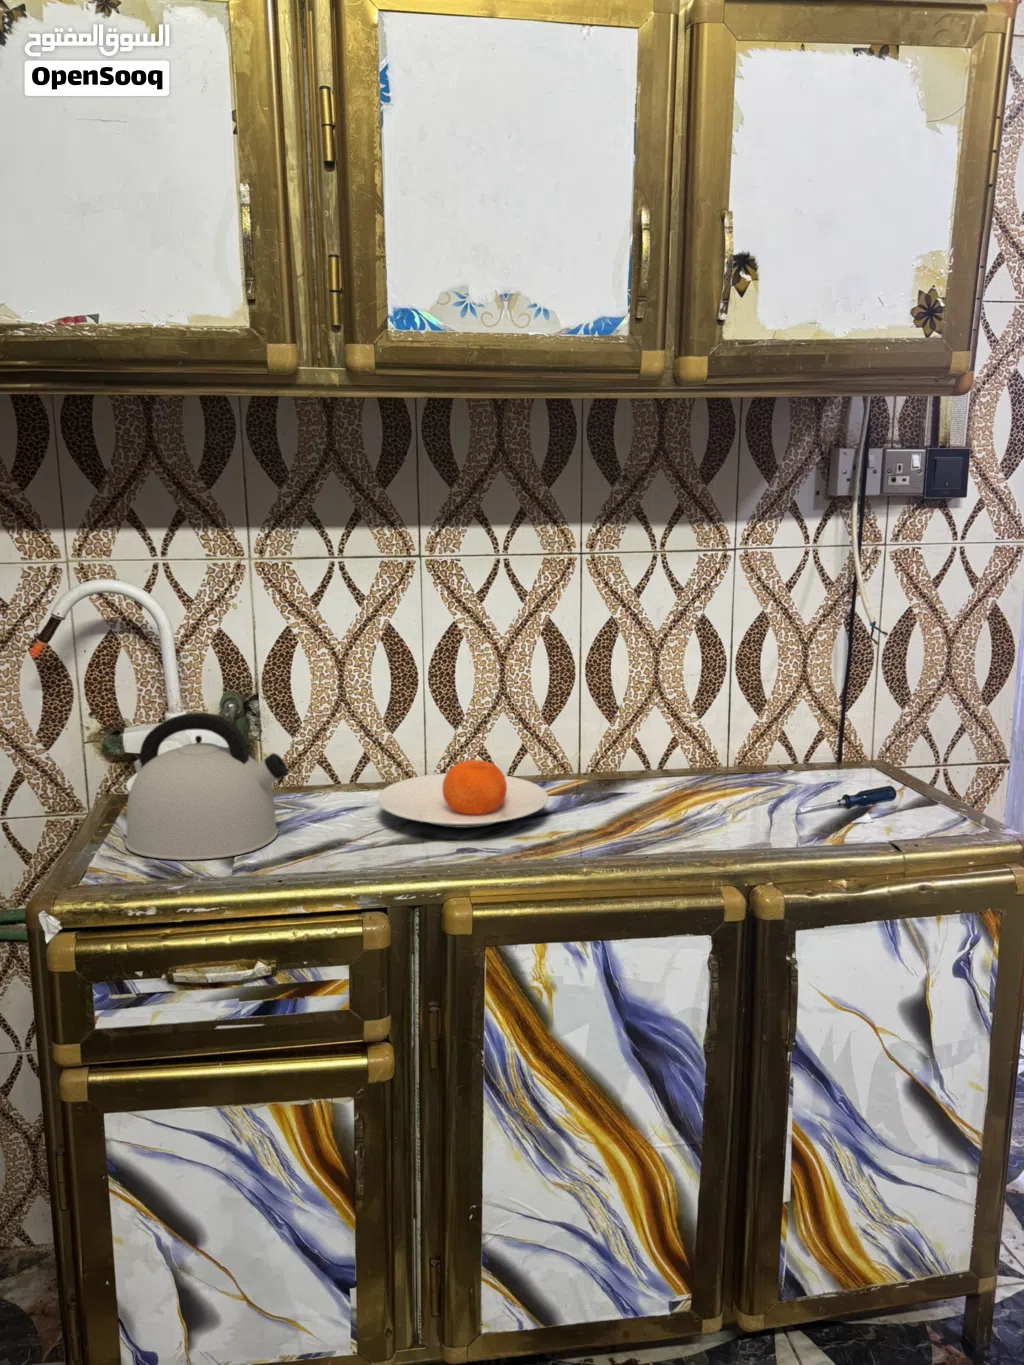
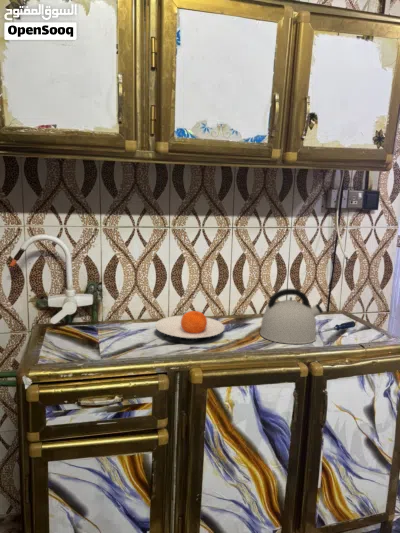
kettle: present [125,713,288,860] -> present [260,289,323,344]

